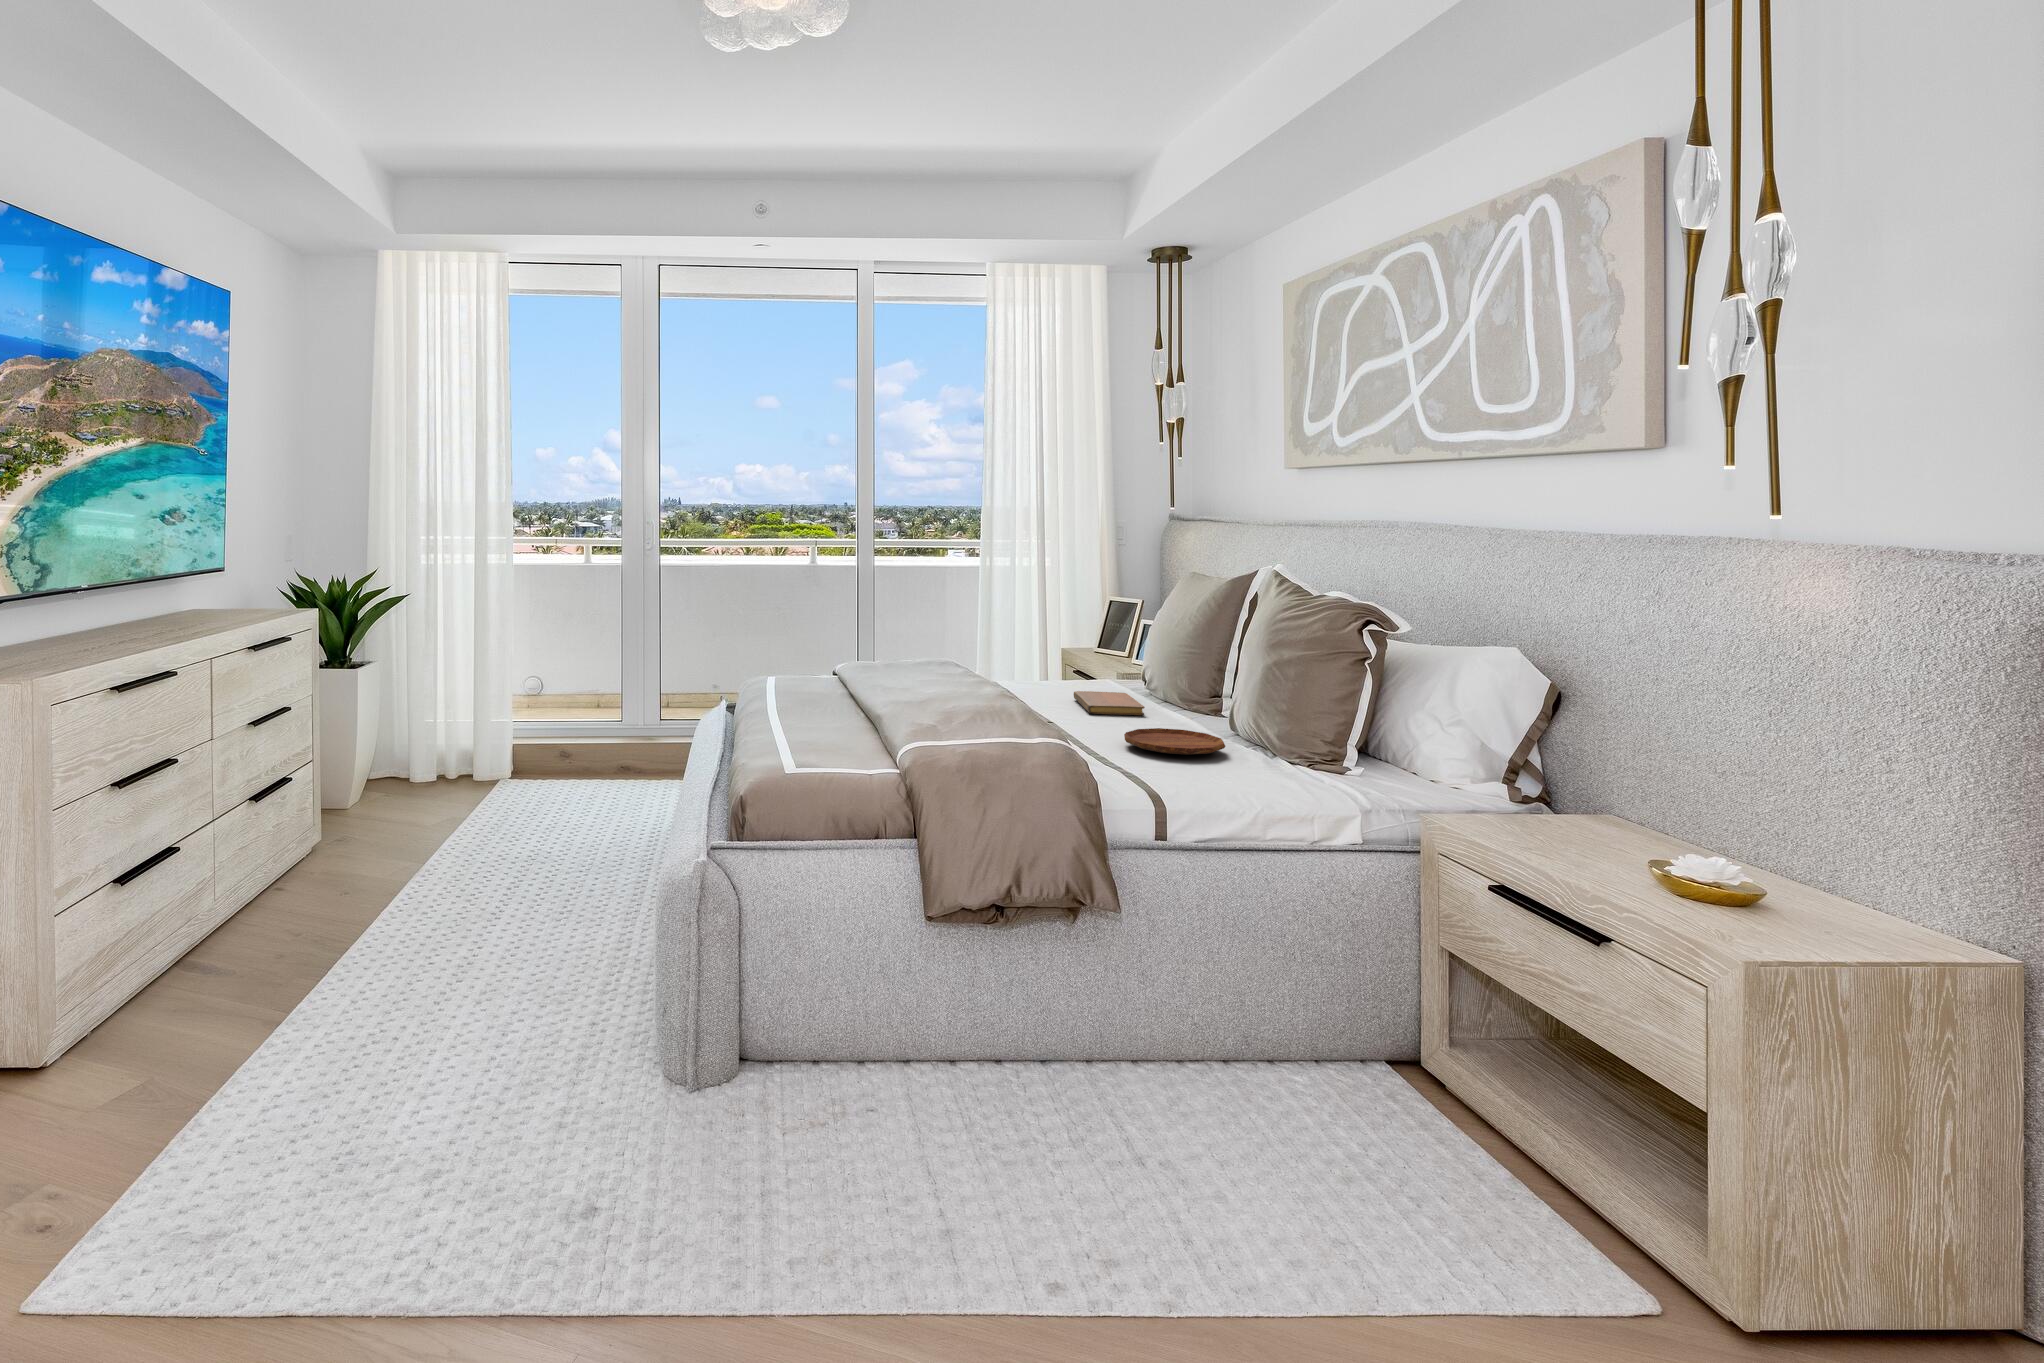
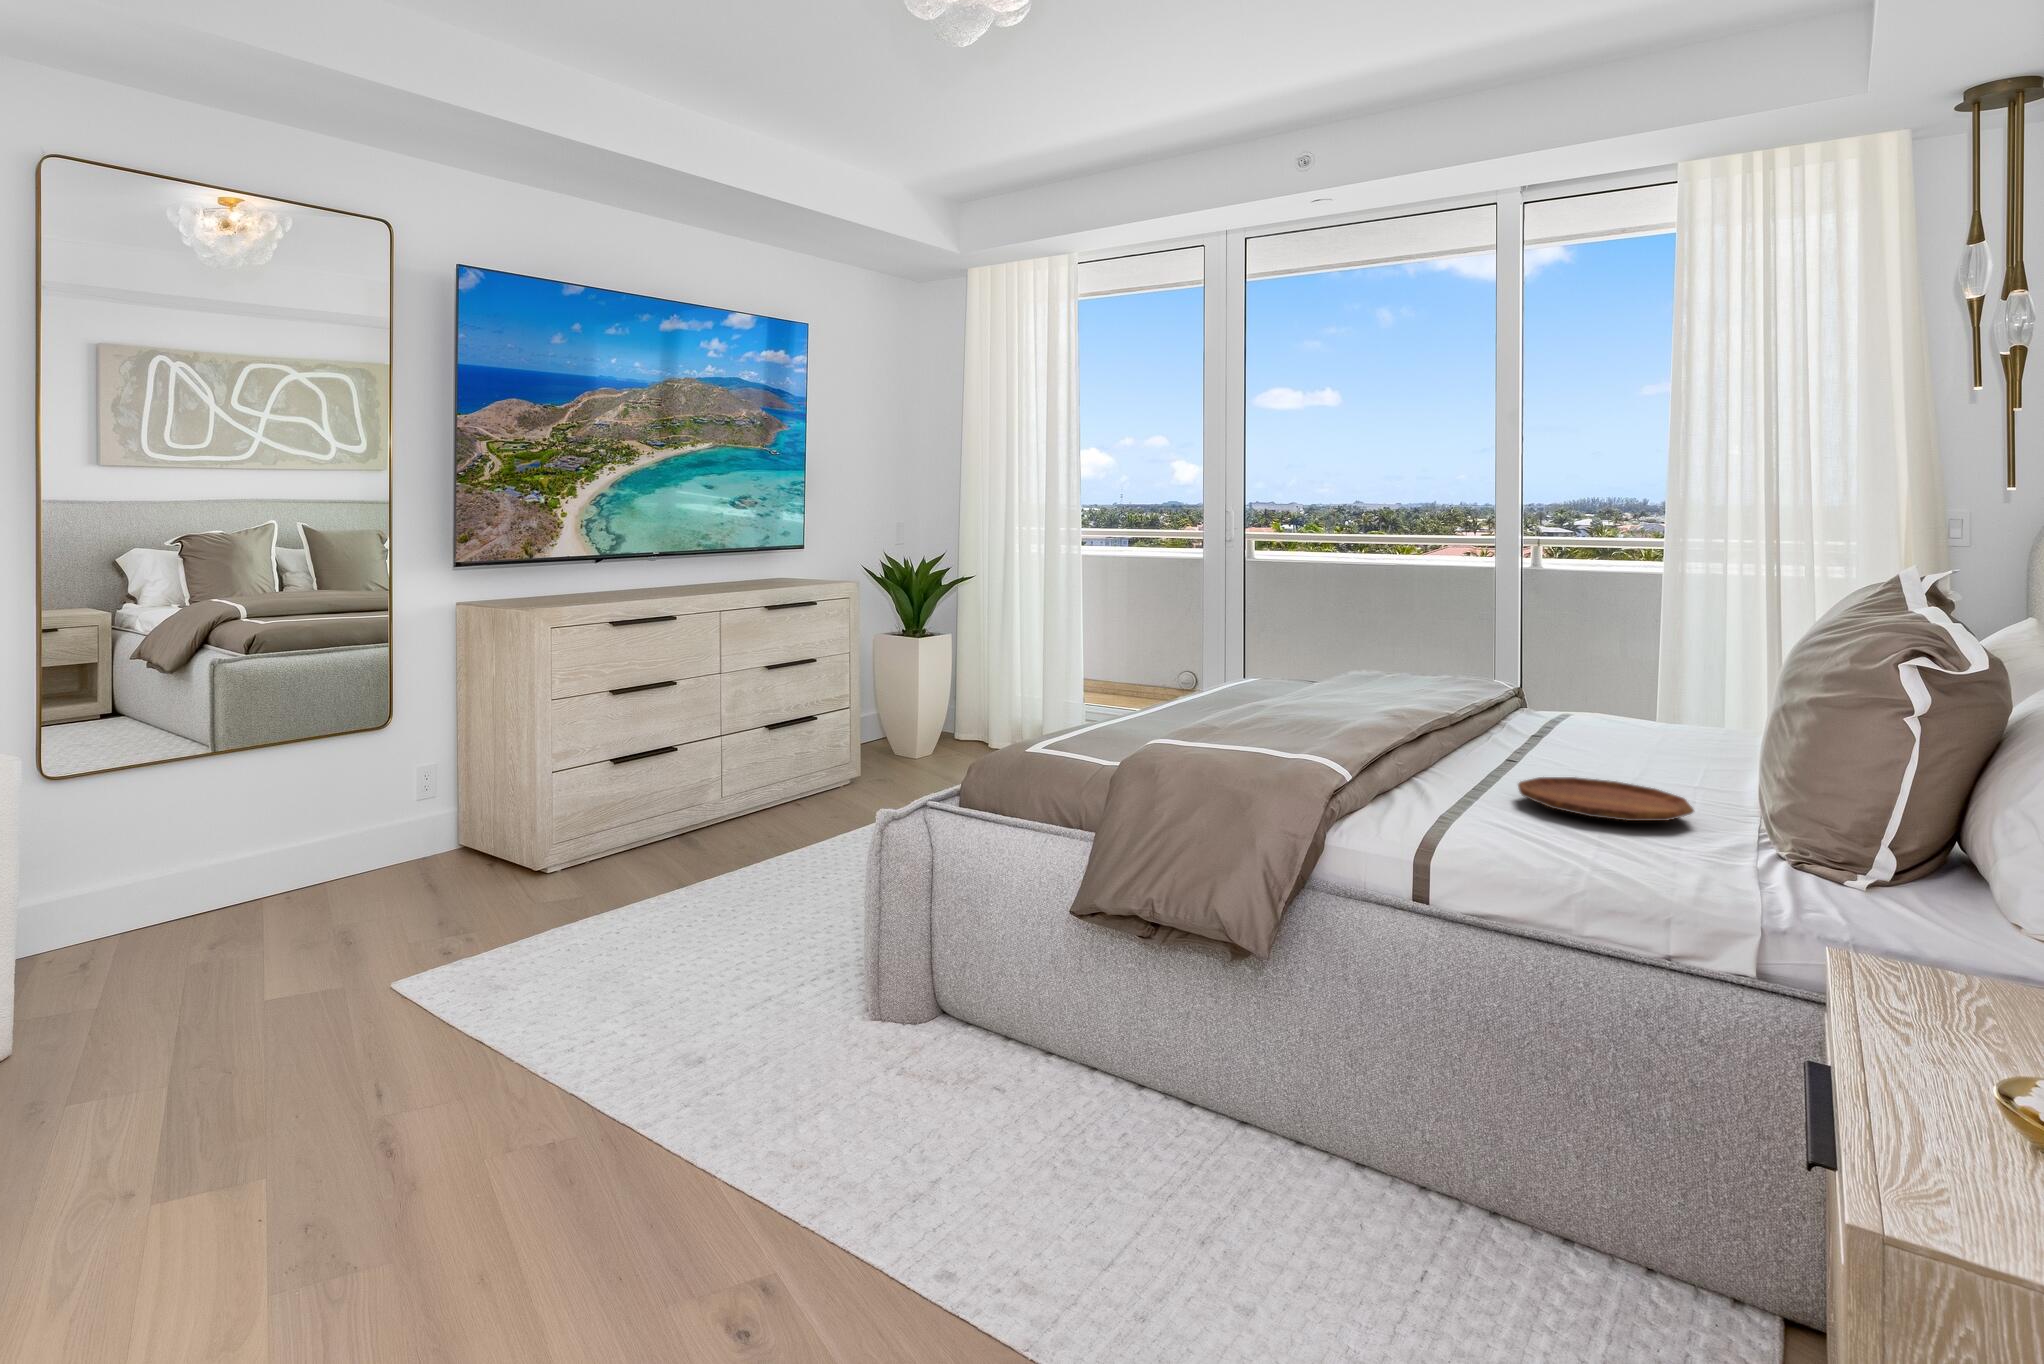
notebook: present [1074,691,1145,715] -> none [1590,731,1714,772]

